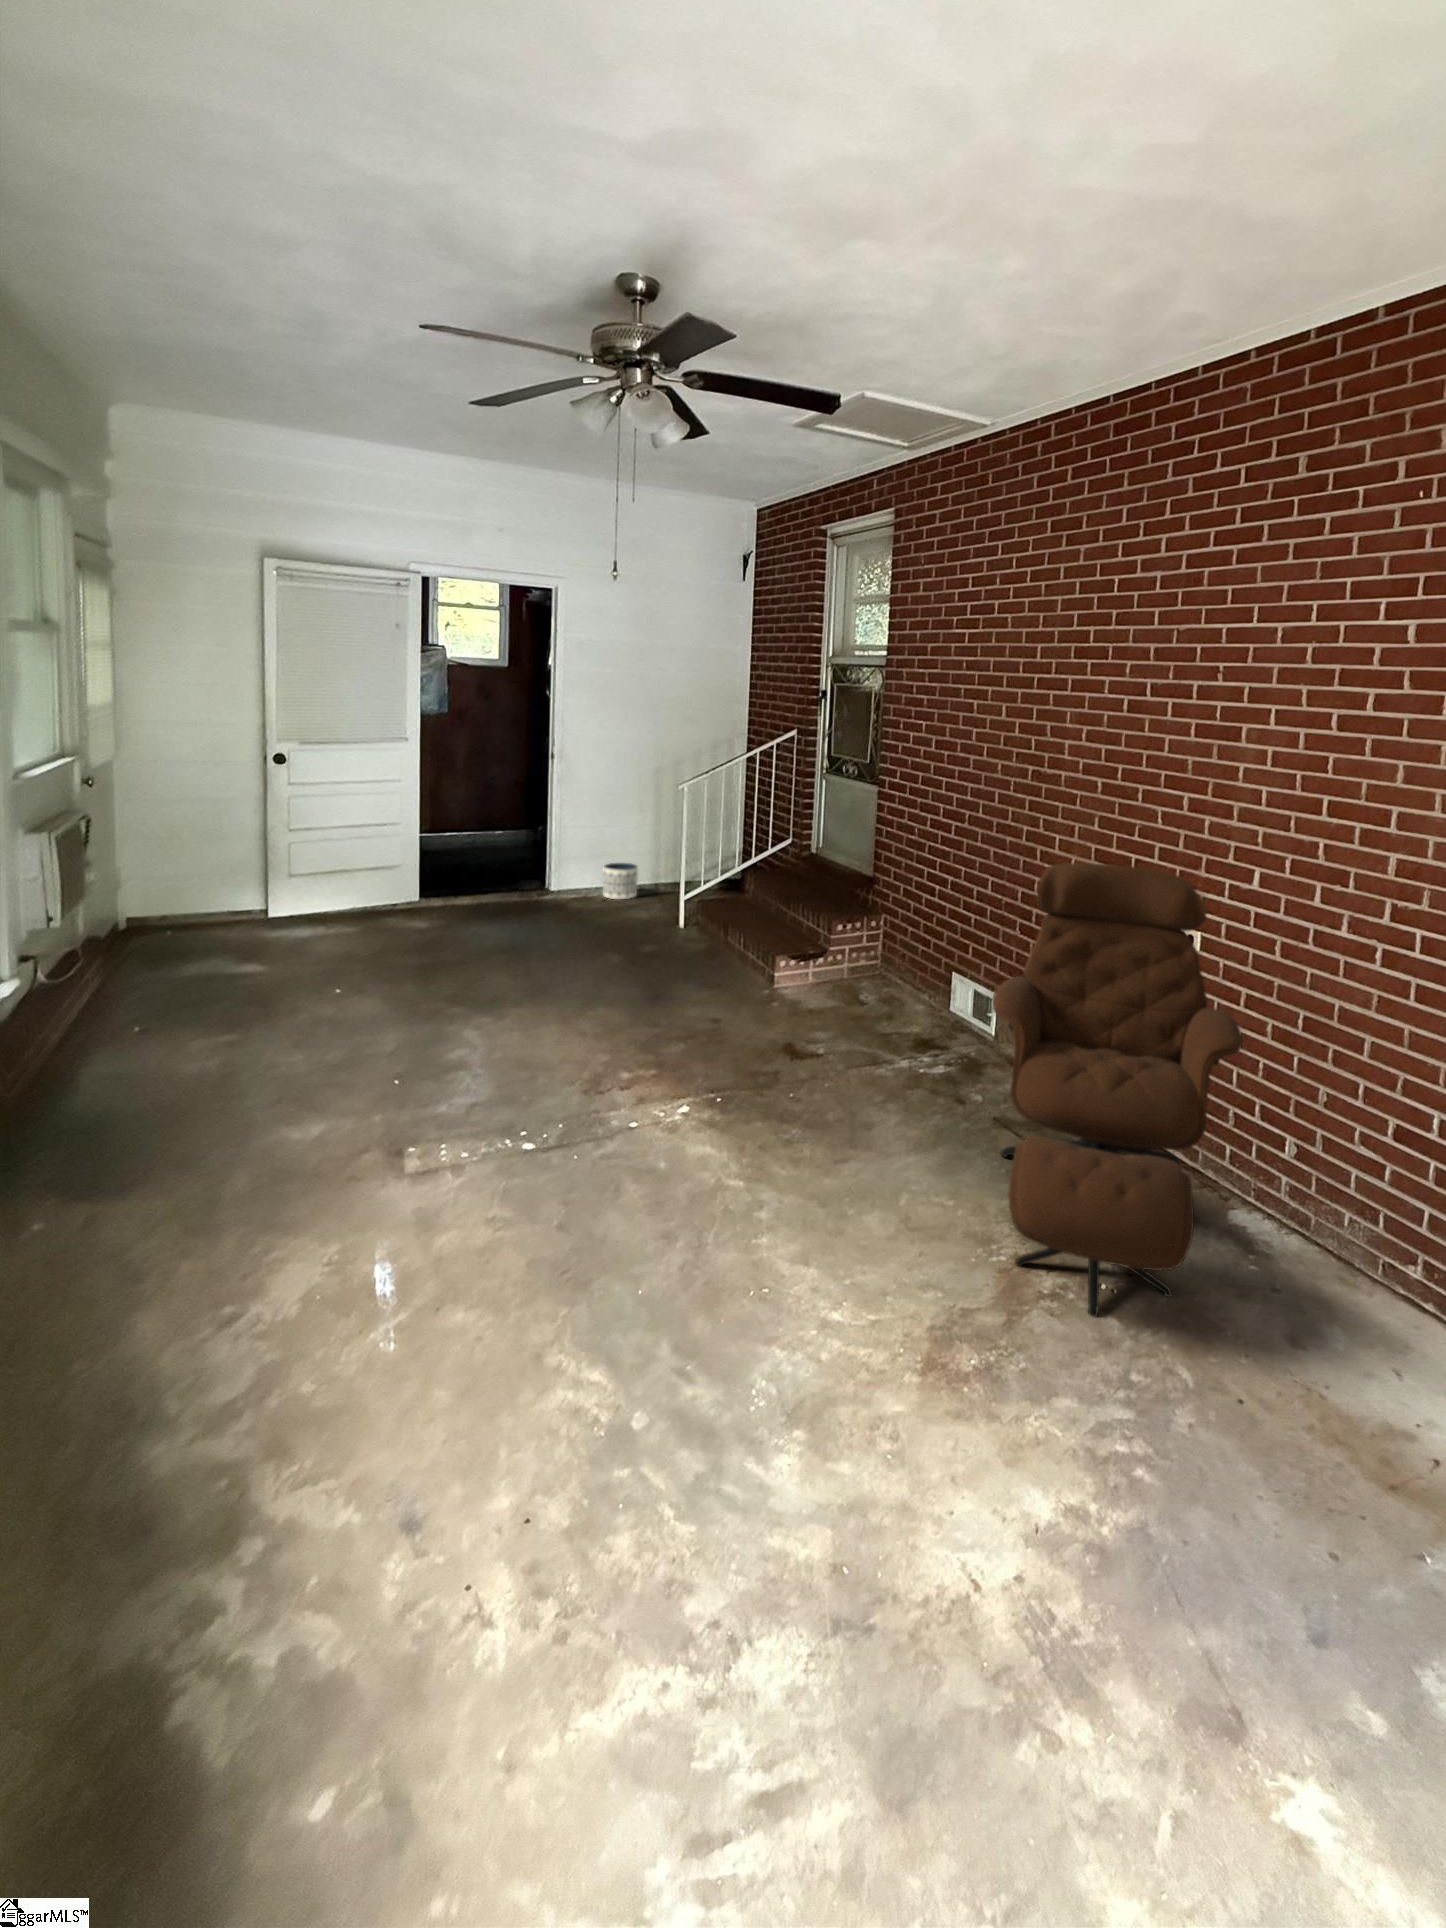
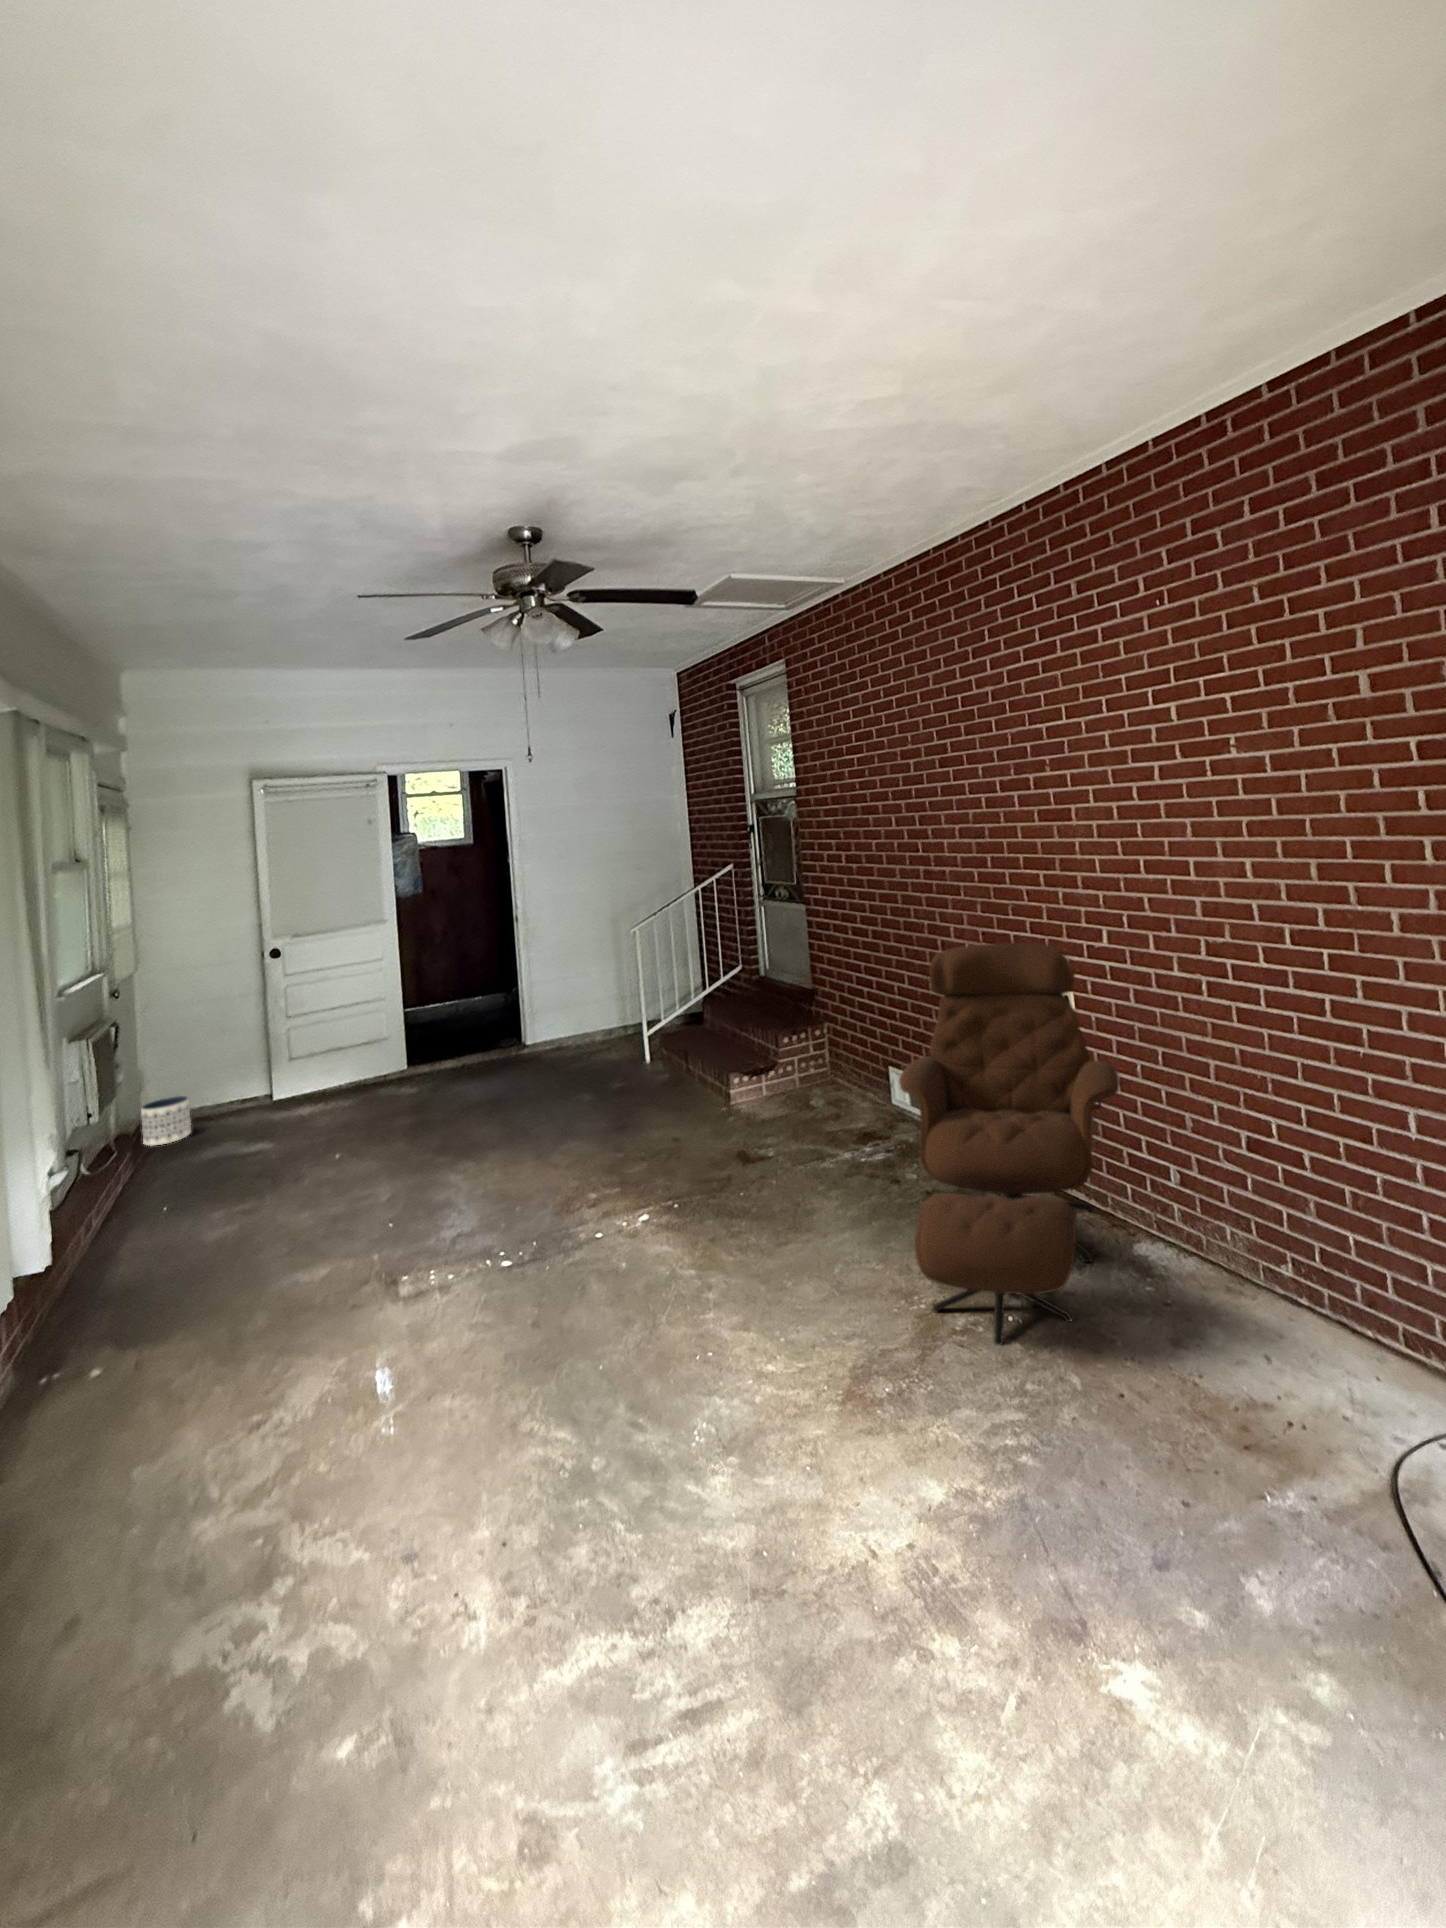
planter: present [603,863,638,899] -> present [141,1096,191,1146]

